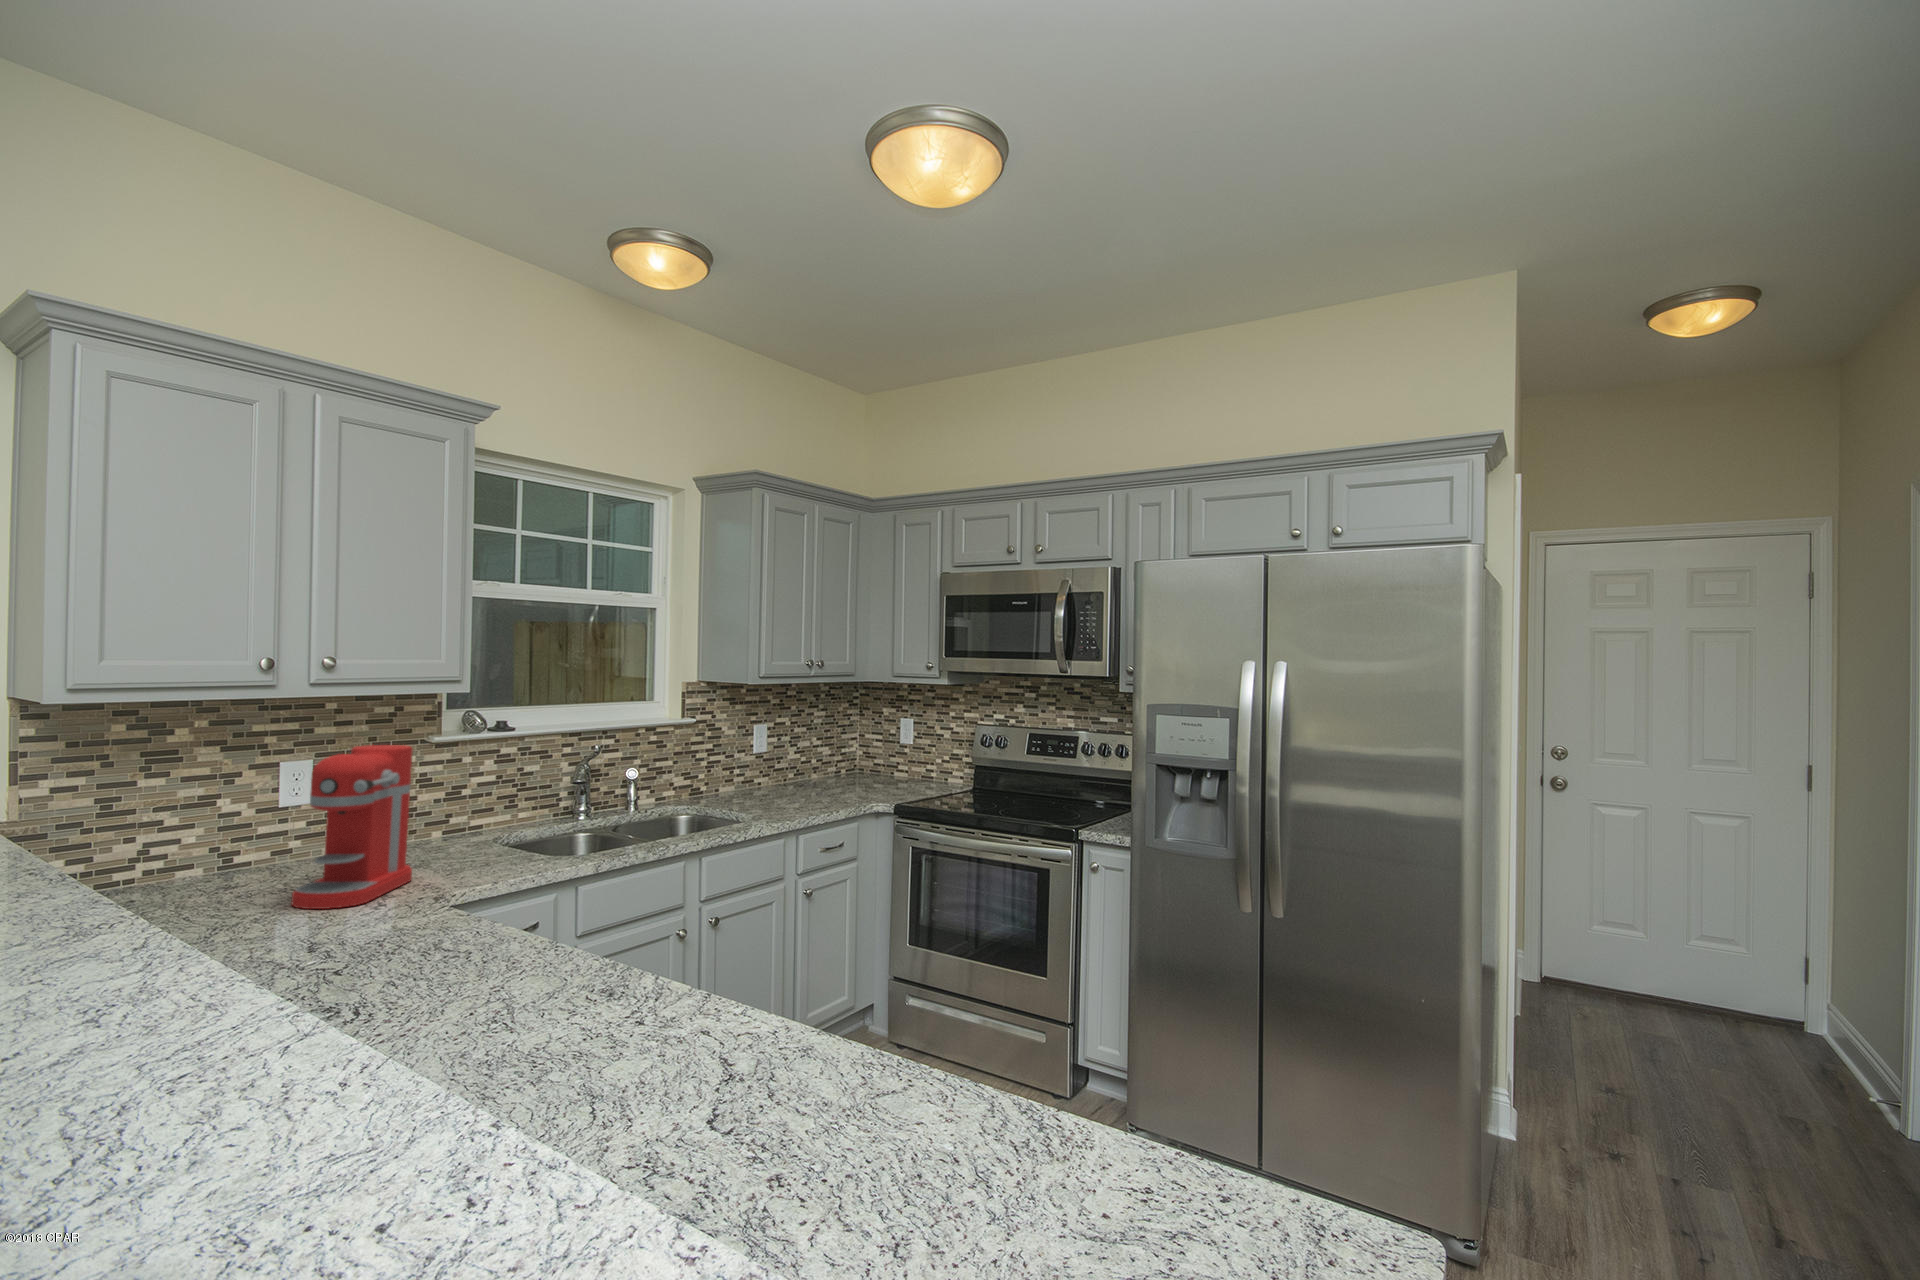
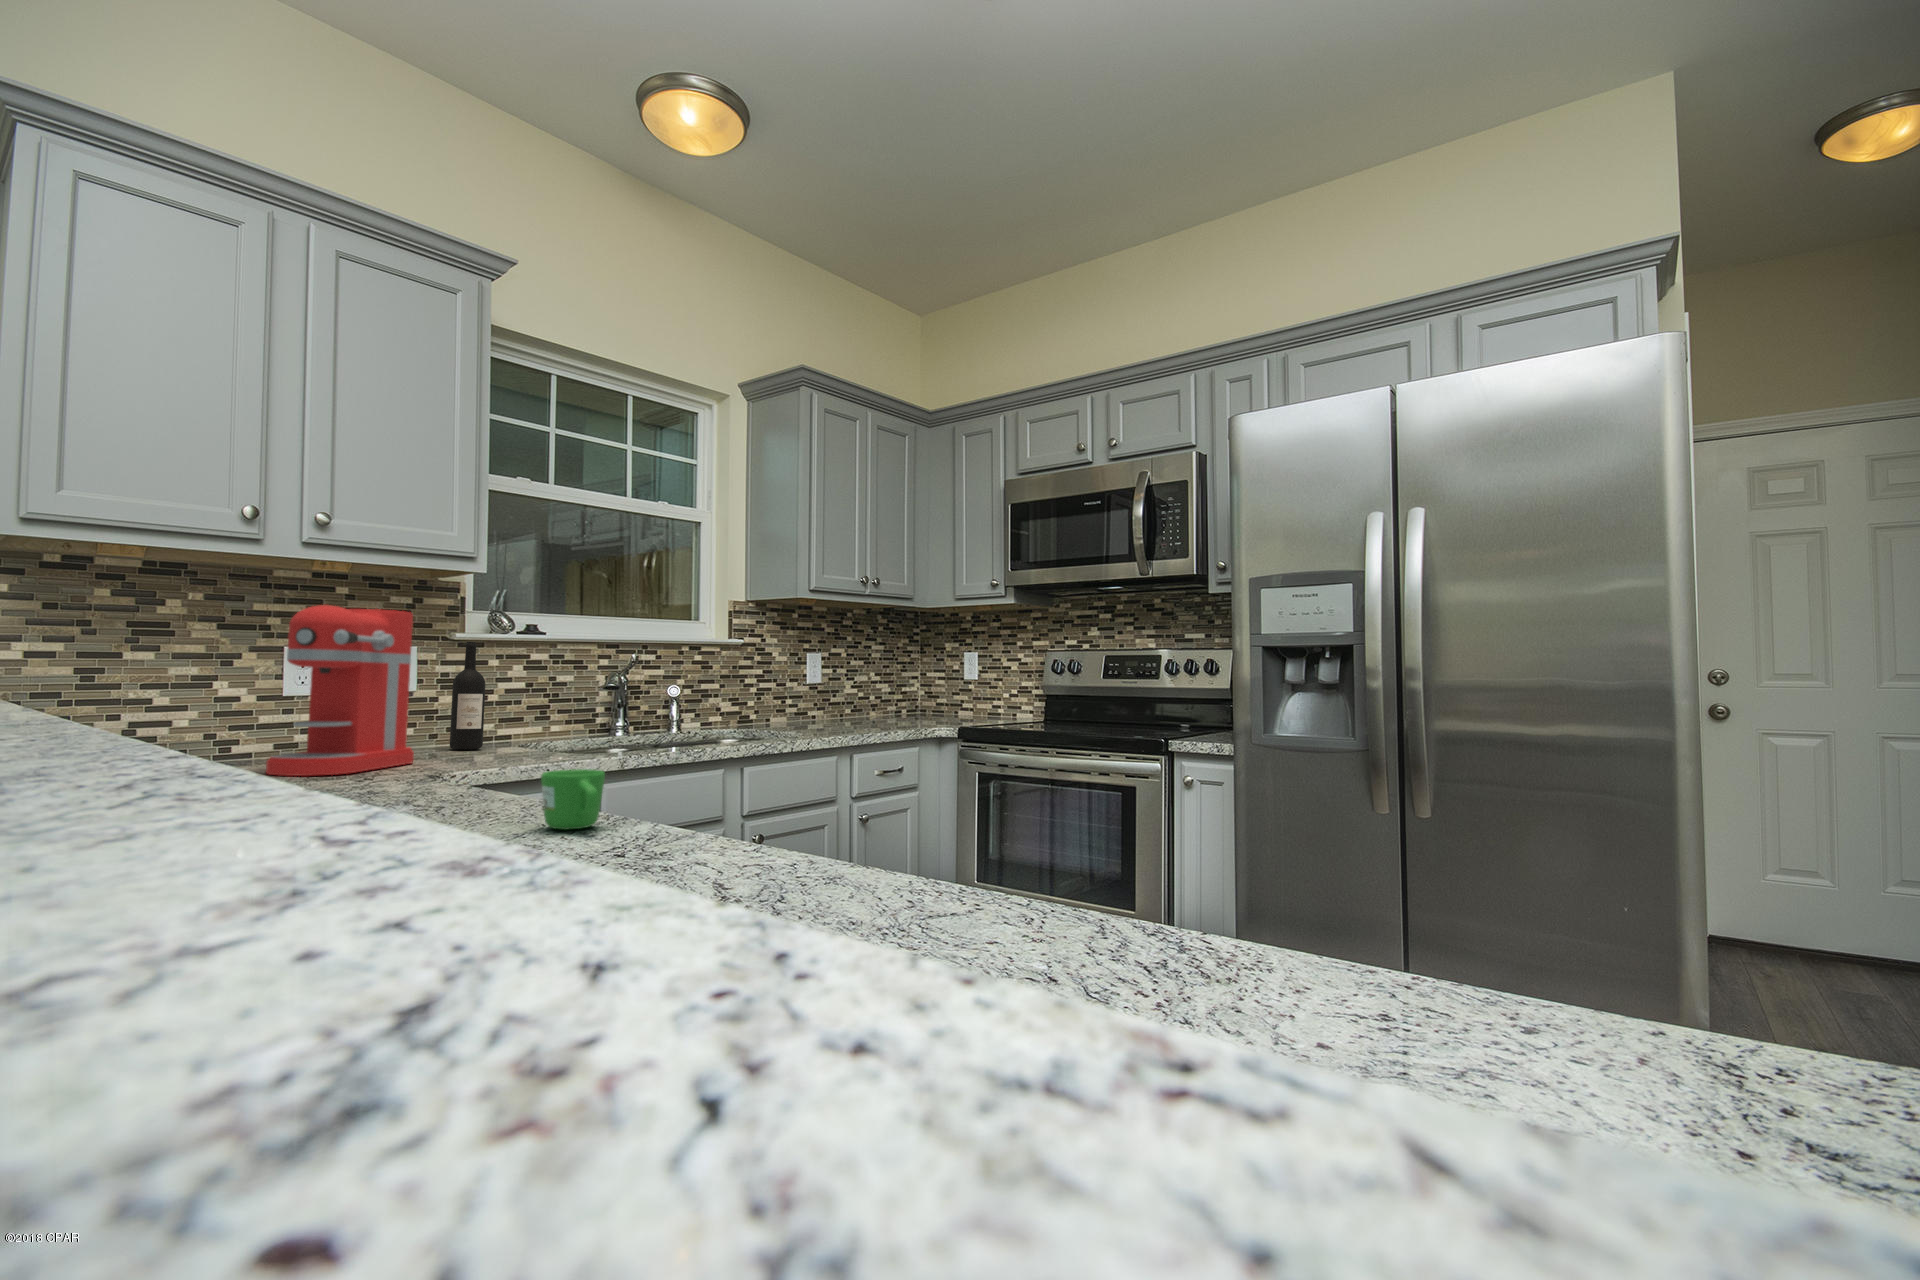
wine bottle: none [432,751,465,851] -> present [450,642,485,750]
mug: none [566,937,616,992] -> present [541,769,605,830]

